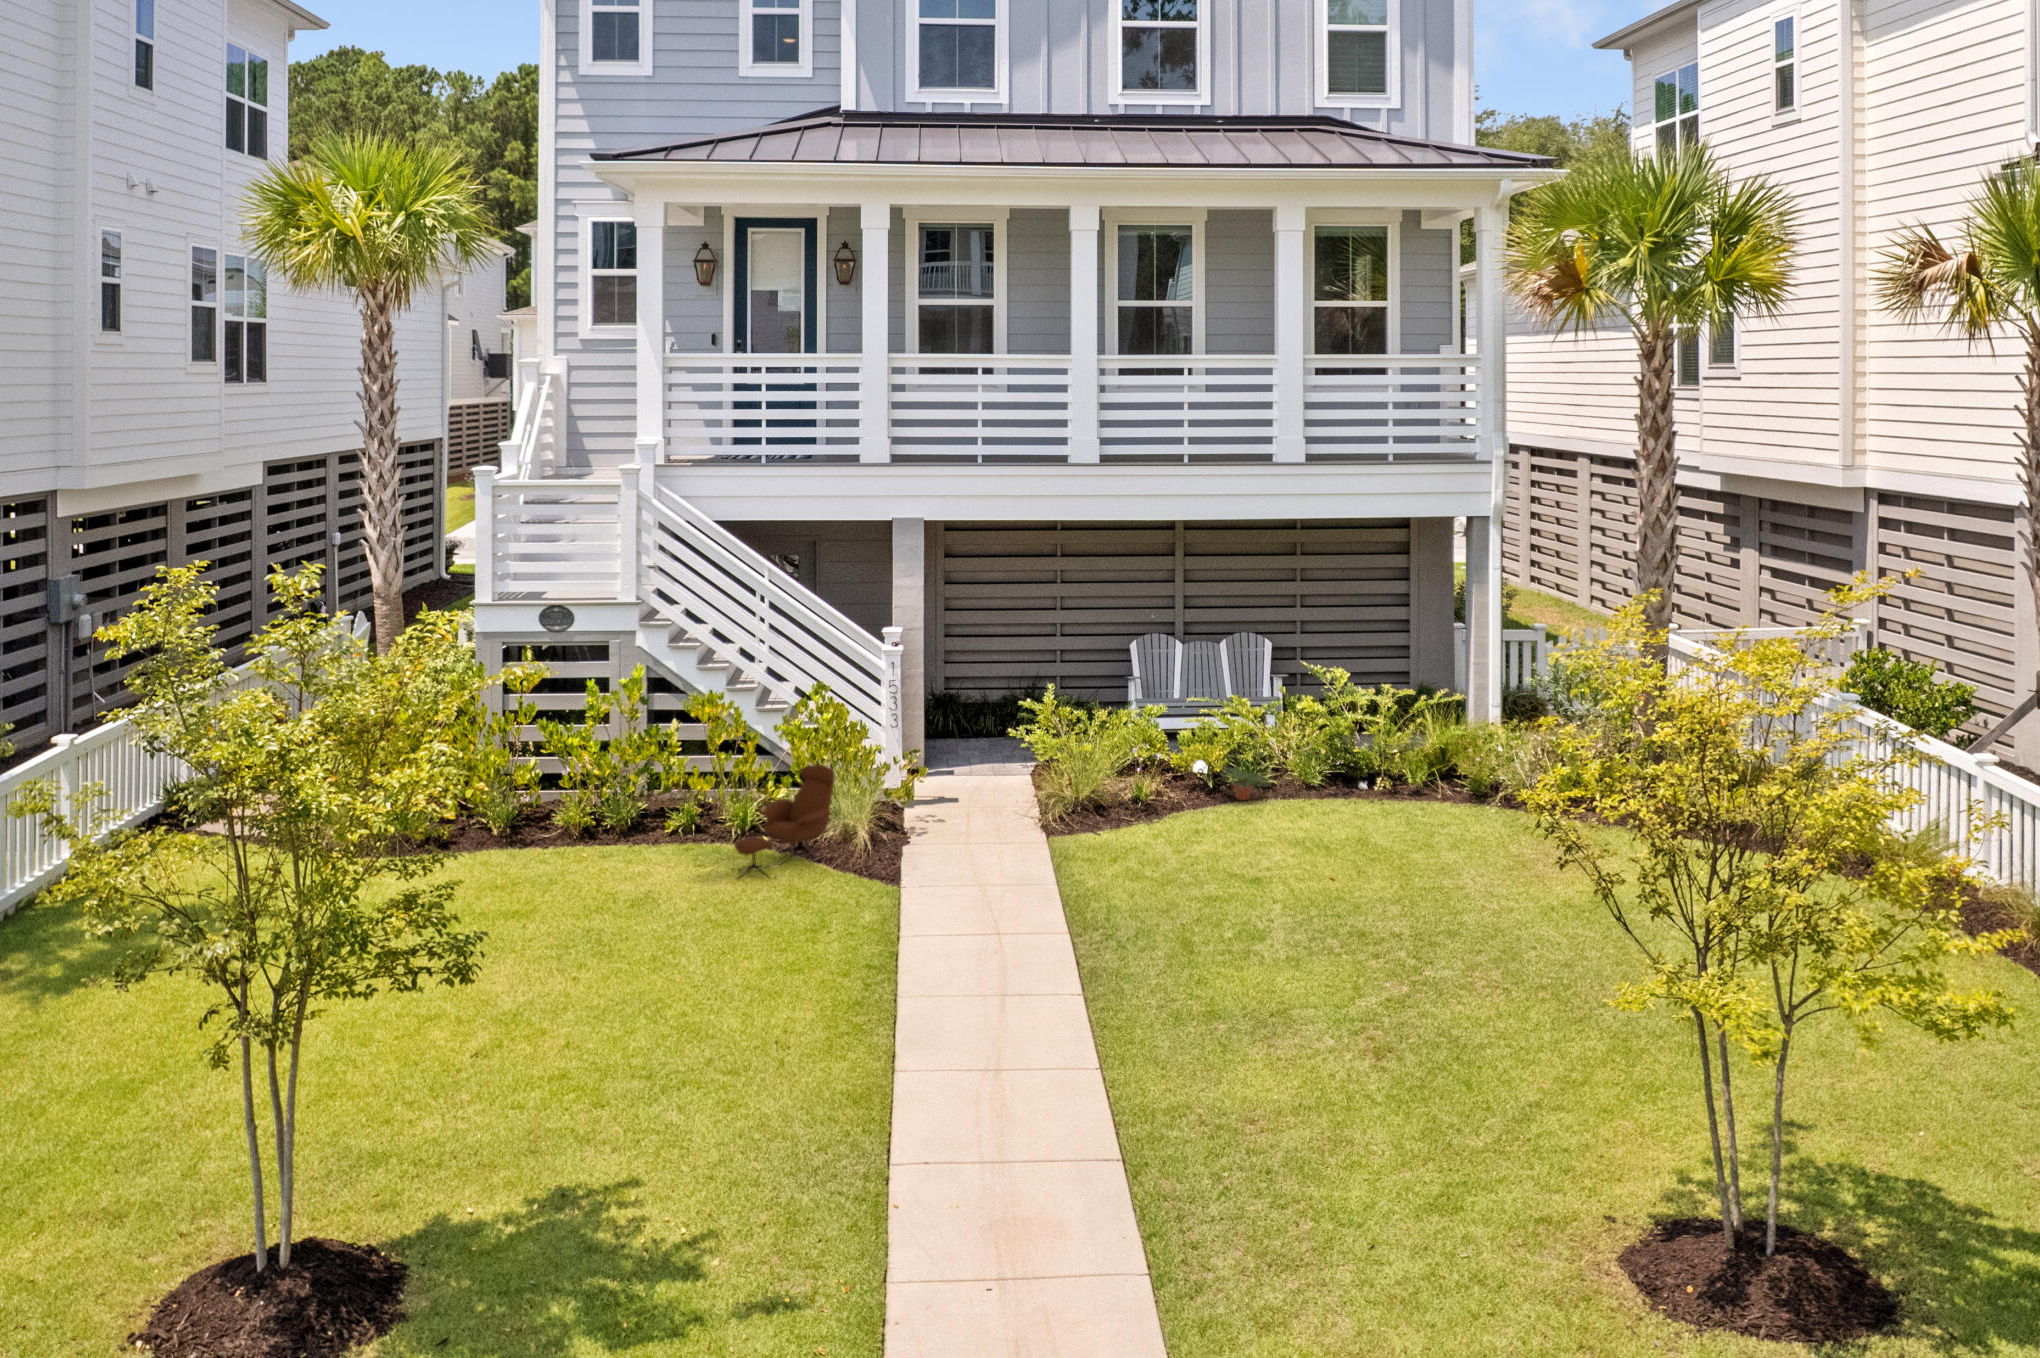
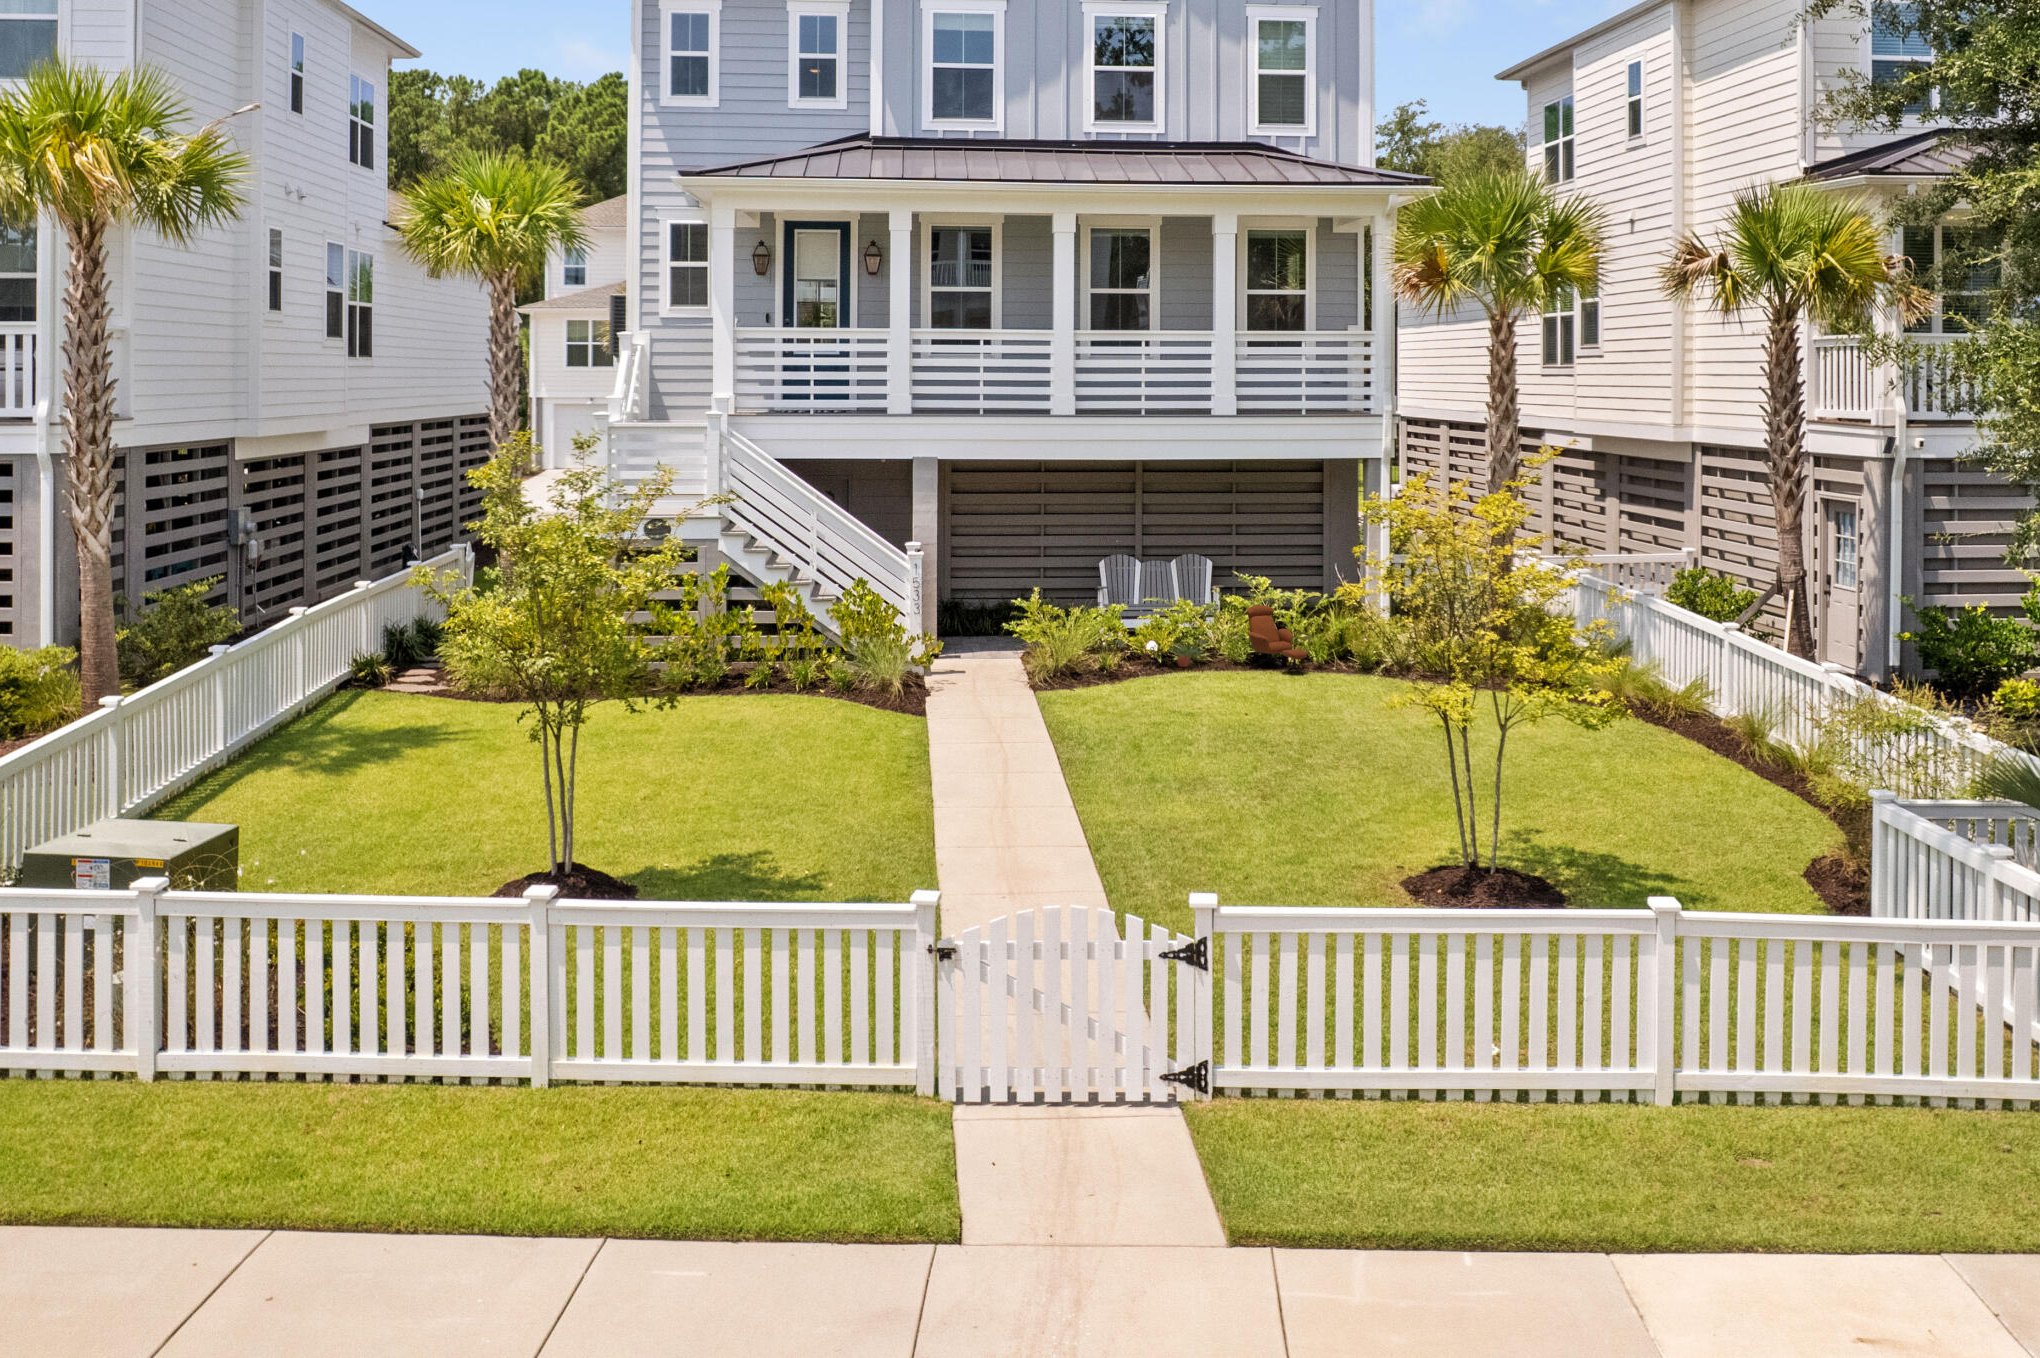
lounge chair: present [735,765,835,876] -> present [1247,605,1307,675]

